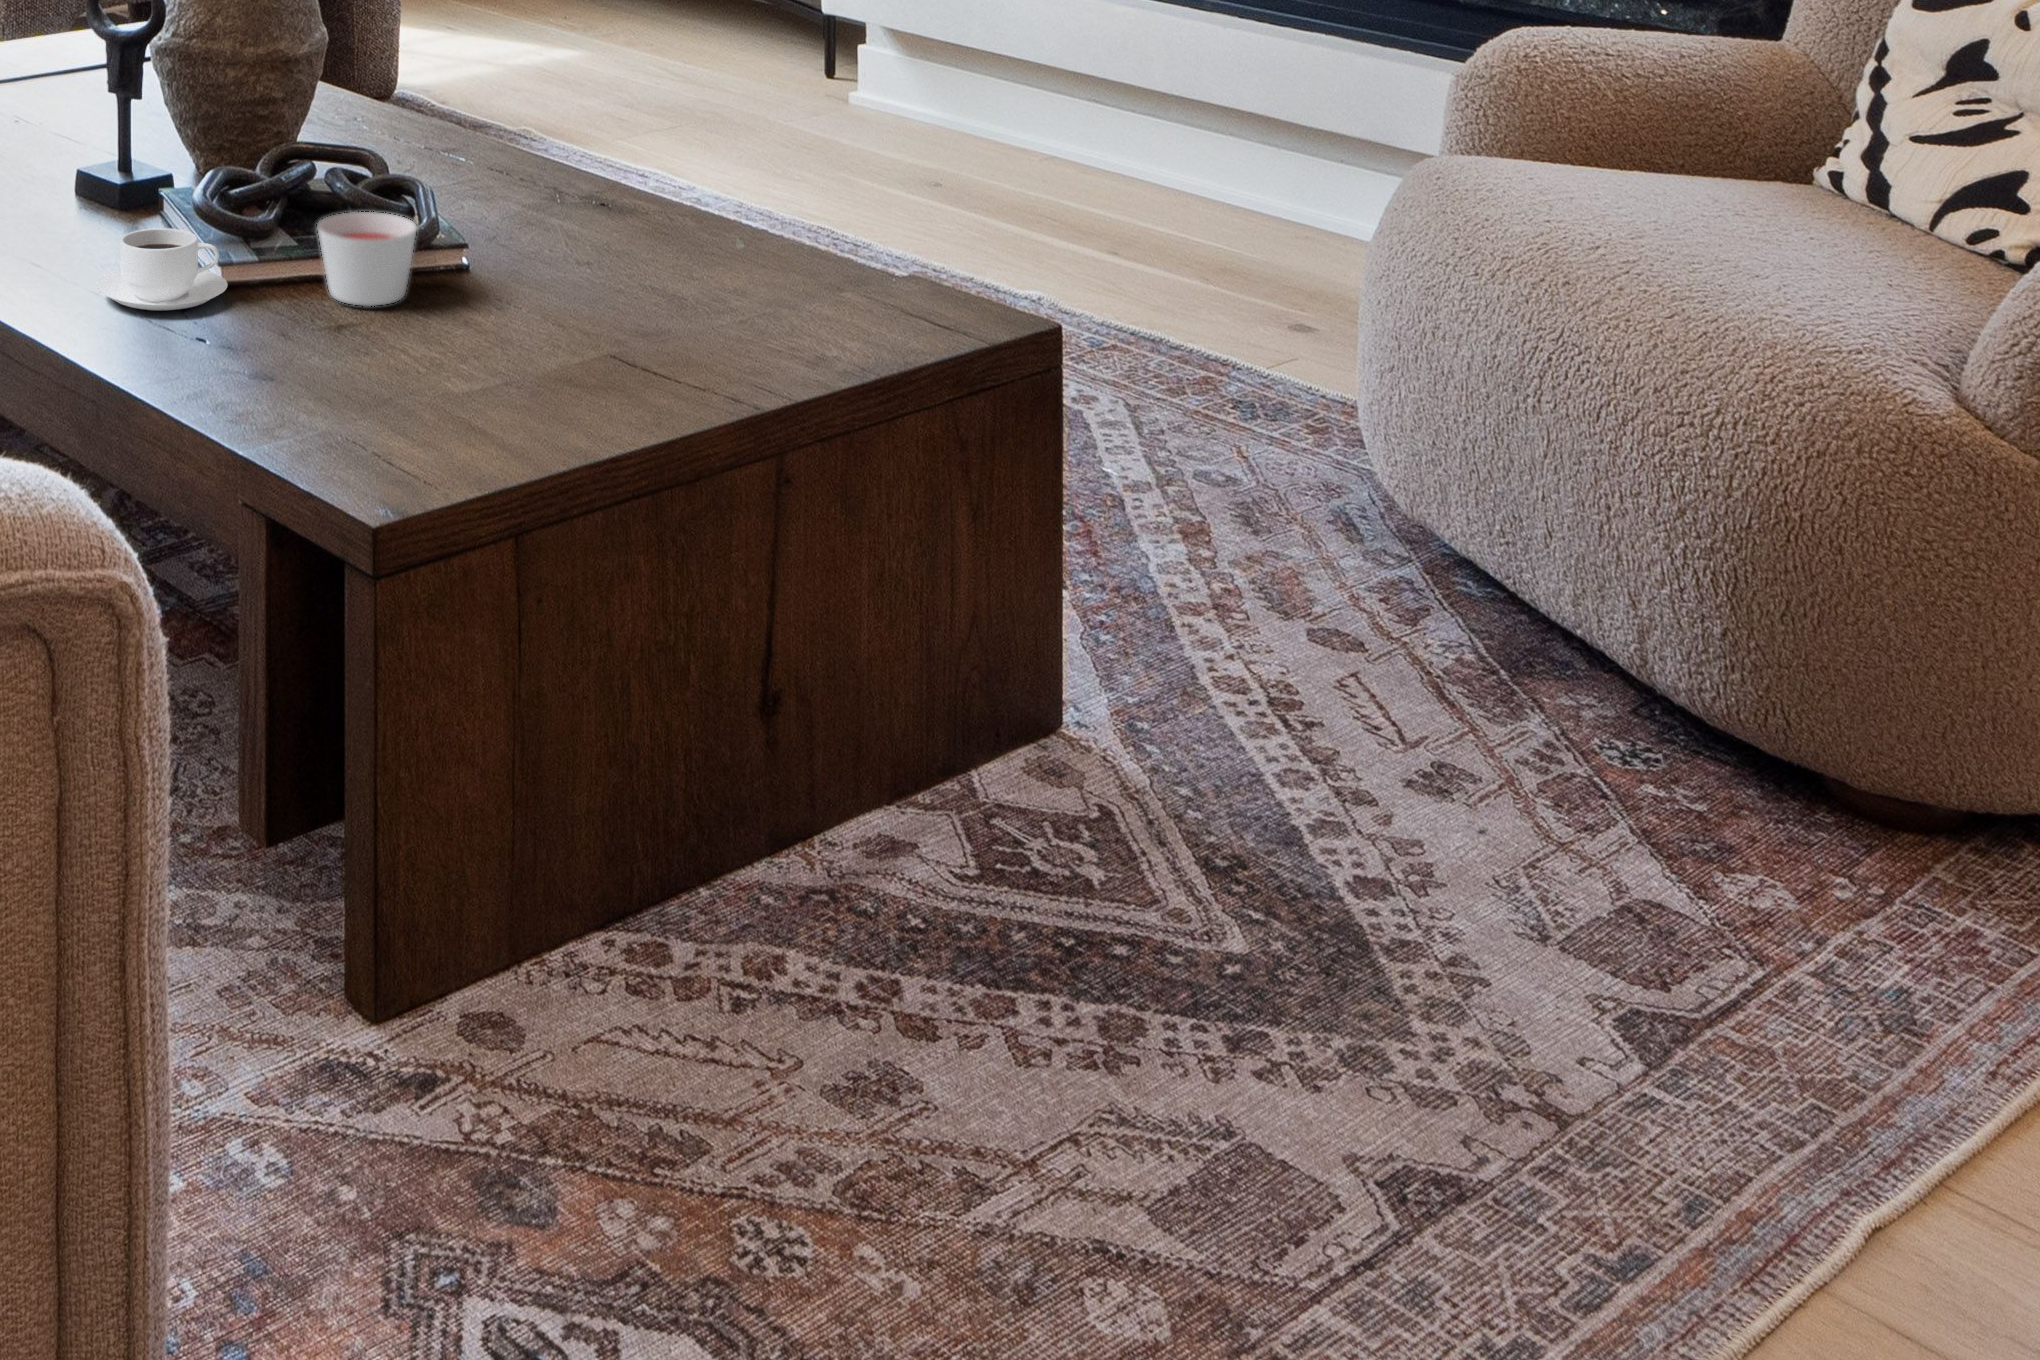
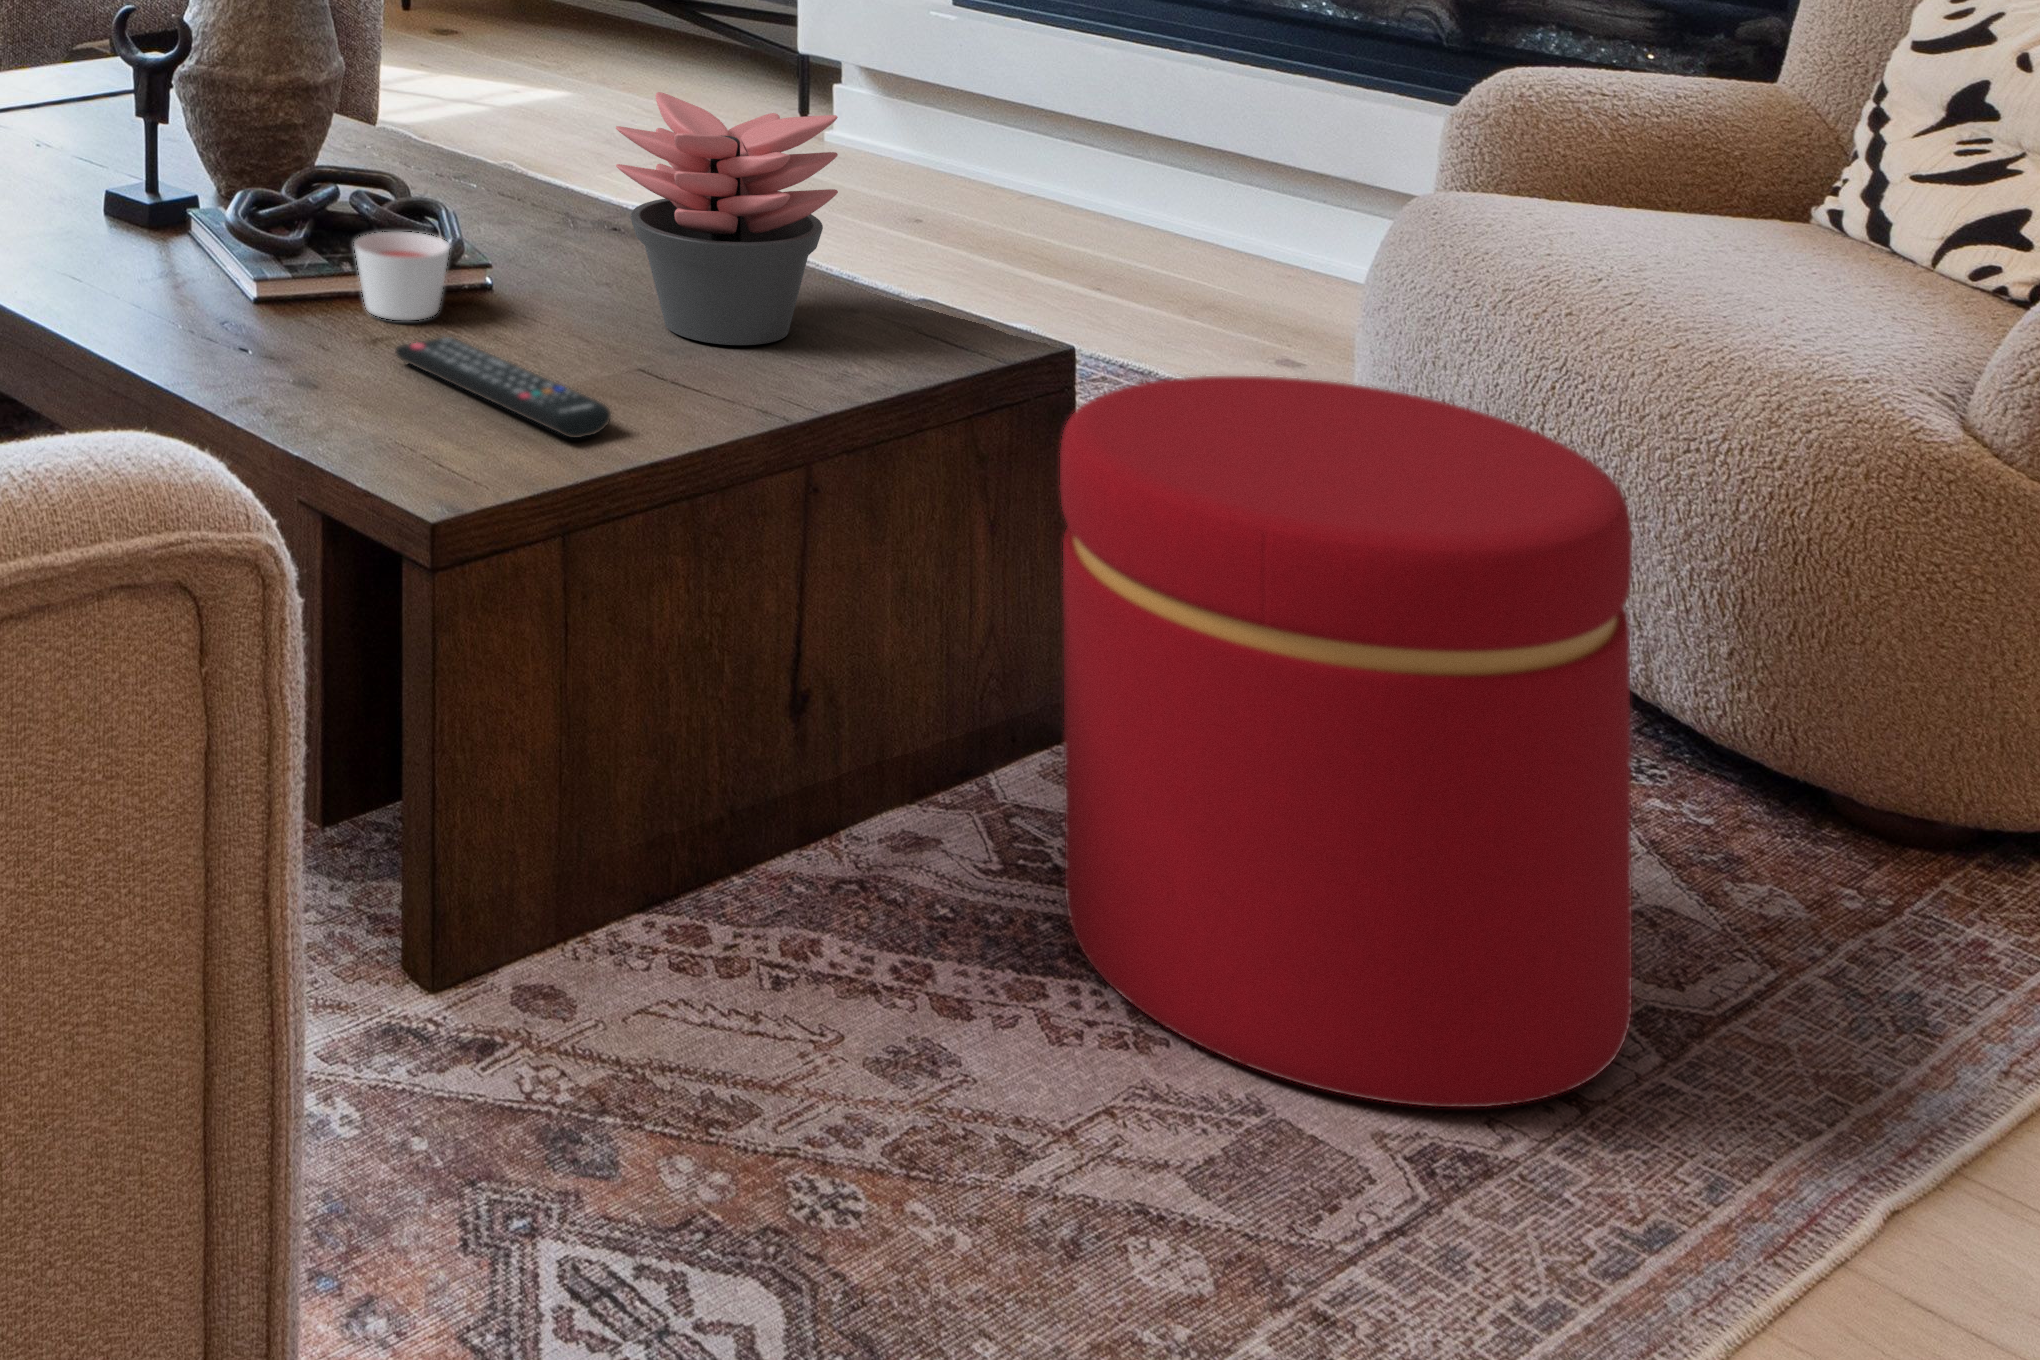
succulent plant: none [588,64,817,328] -> present [616,92,838,345]
coffee cup: present [96,228,228,310] -> none [142,245,268,322]
remote control: none [353,323,571,432] -> present [396,337,611,438]
ottoman: none [1034,357,1615,1126] -> present [1060,376,1632,1107]

